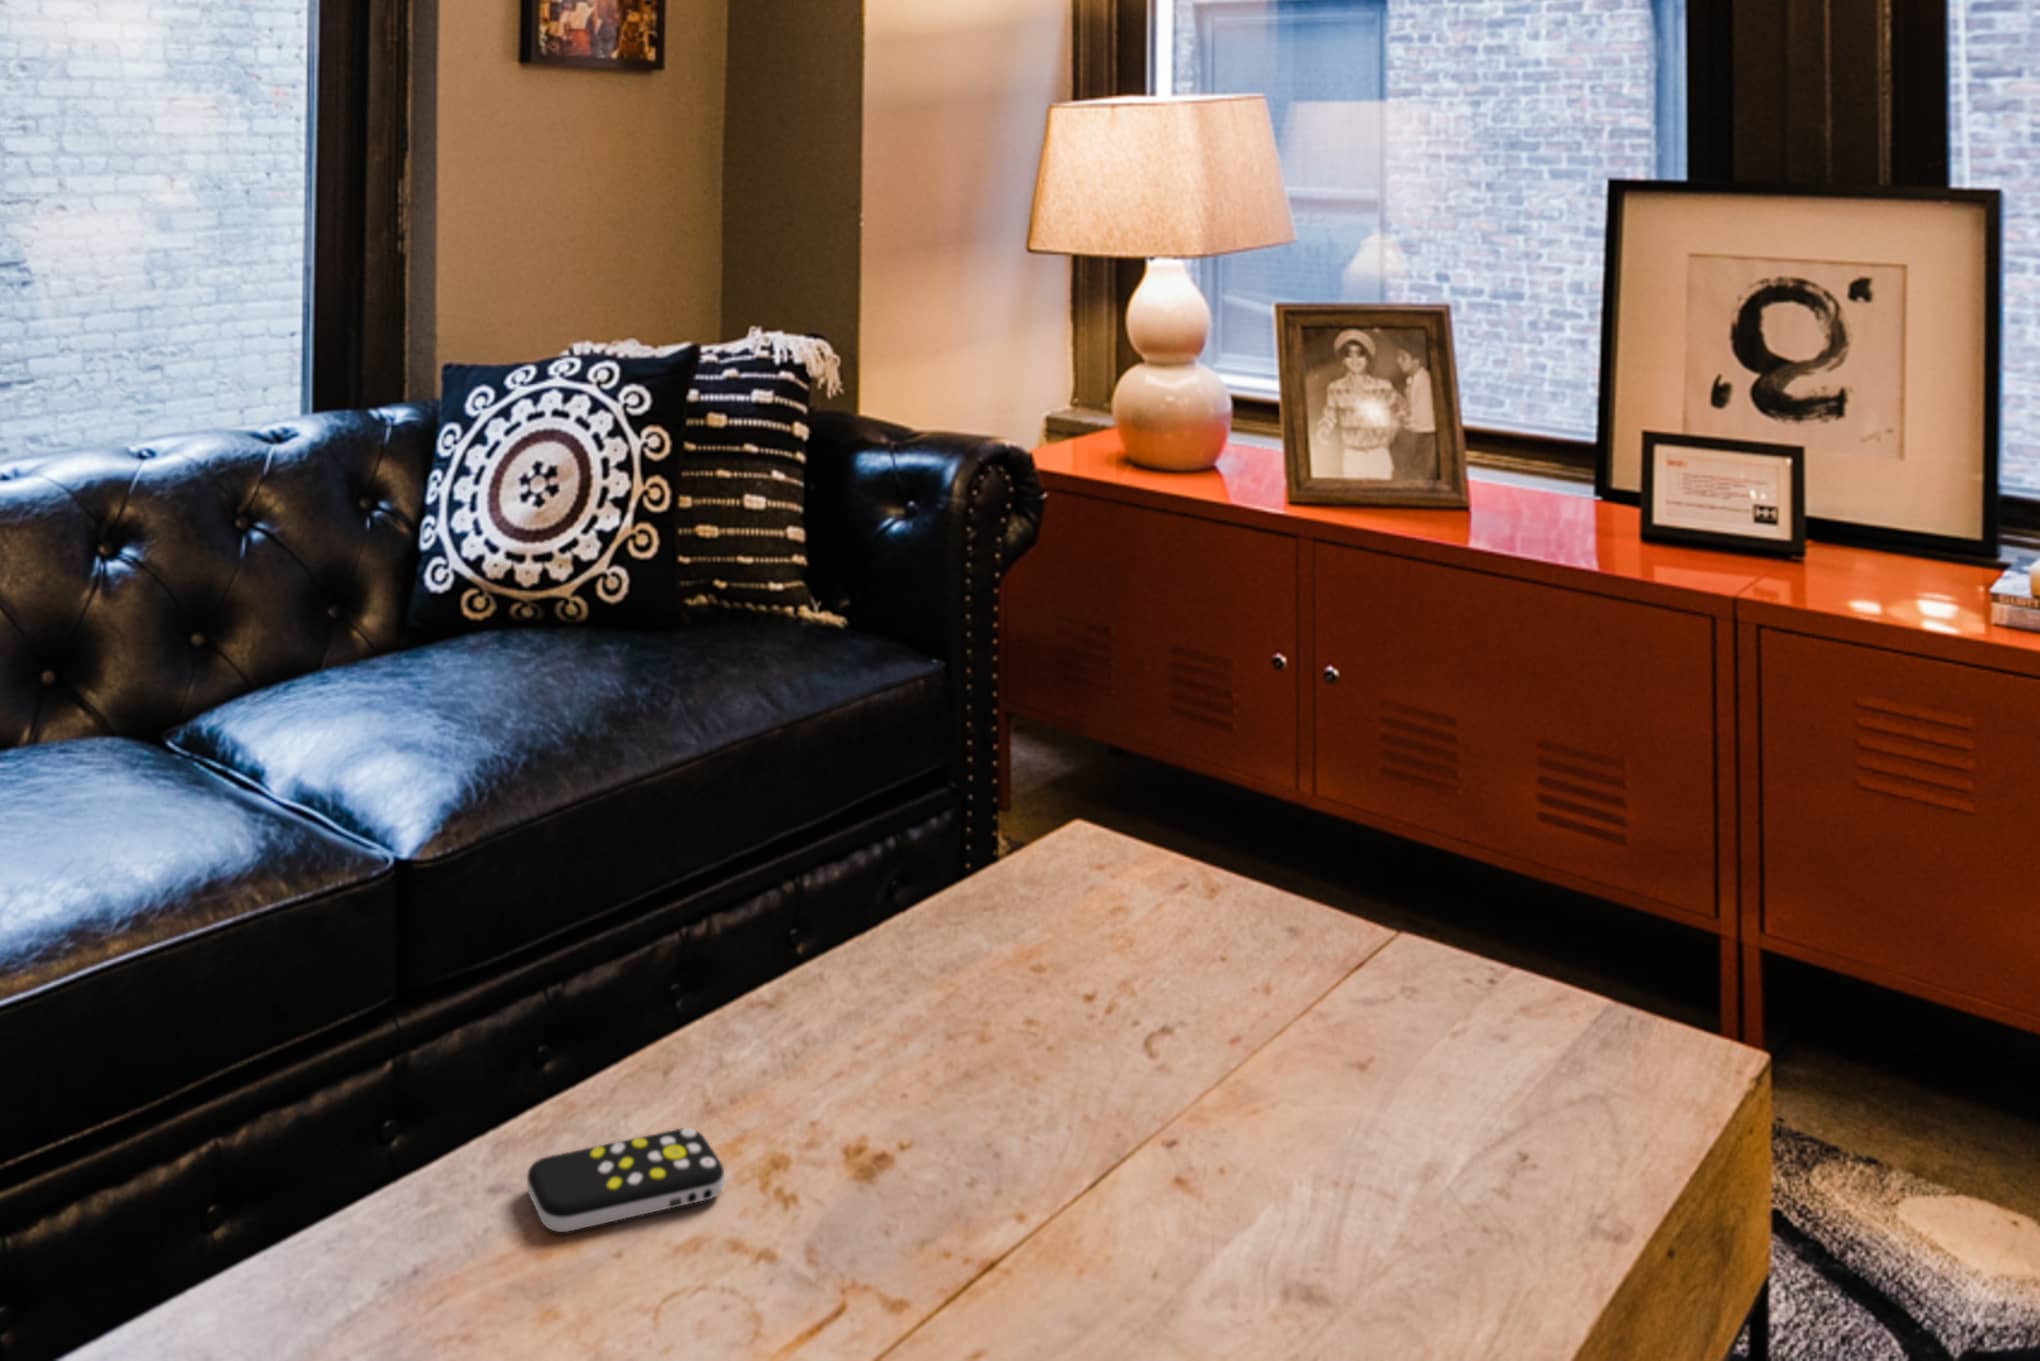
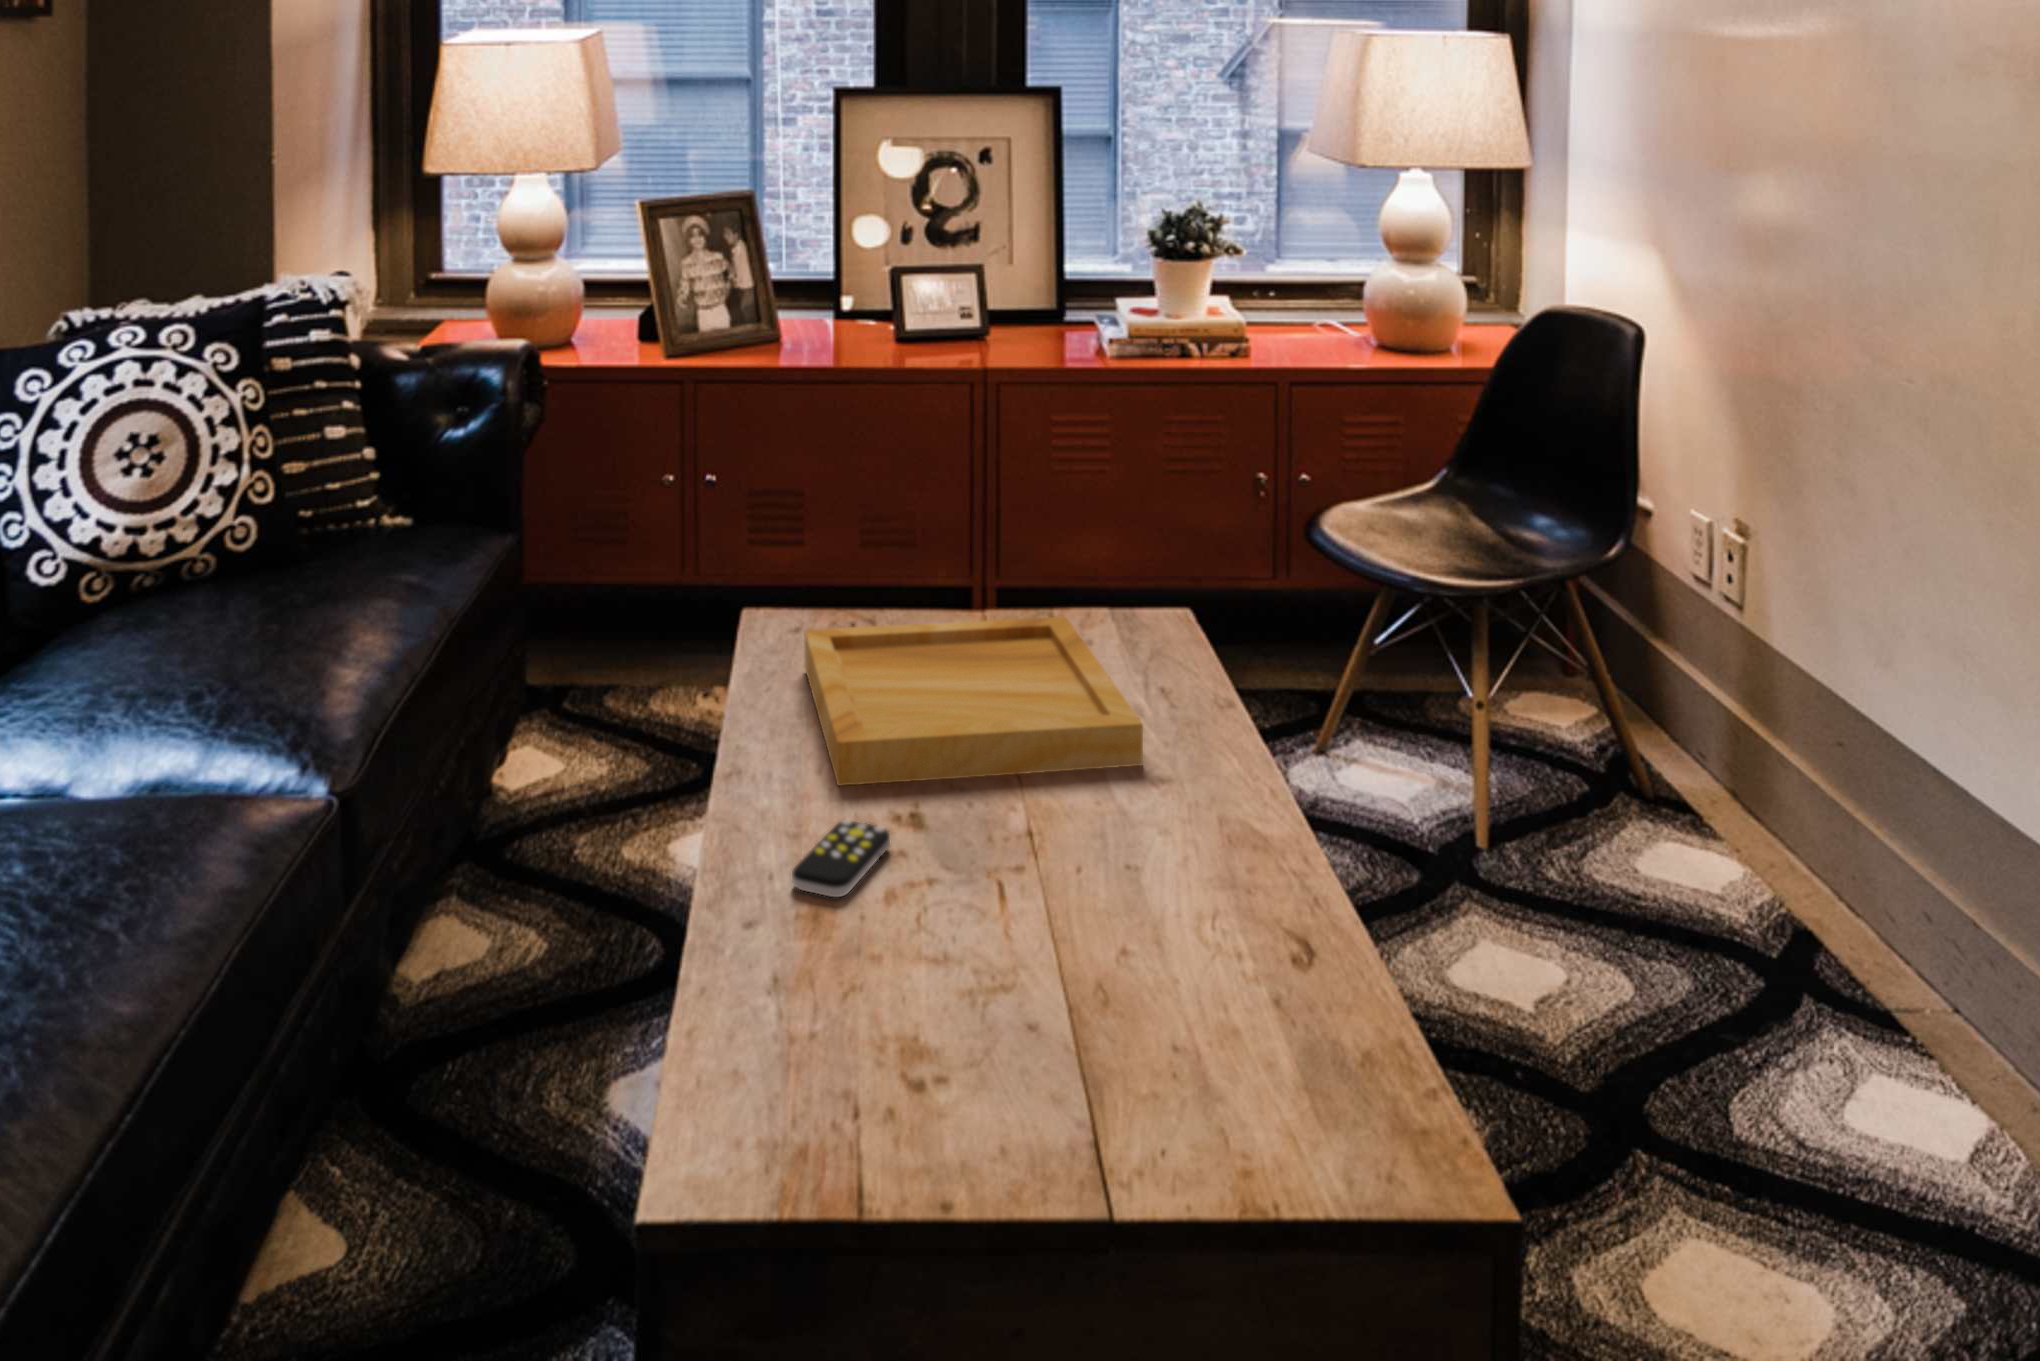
tray: none [807,865,1420,1277] -> present [805,617,1143,786]

